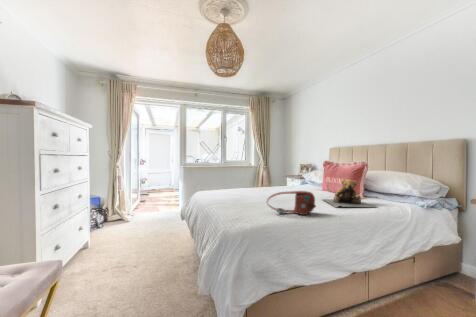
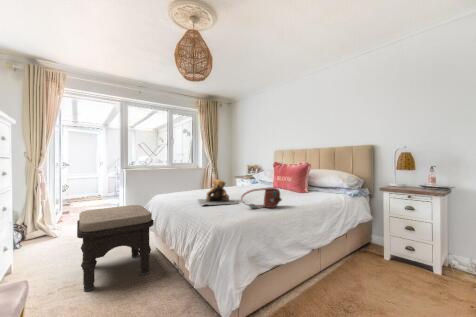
teddy bear: present [323,179,375,207] -> present [199,180,237,205]
ottoman: none [123,199,189,274] -> present [77,205,154,291]

